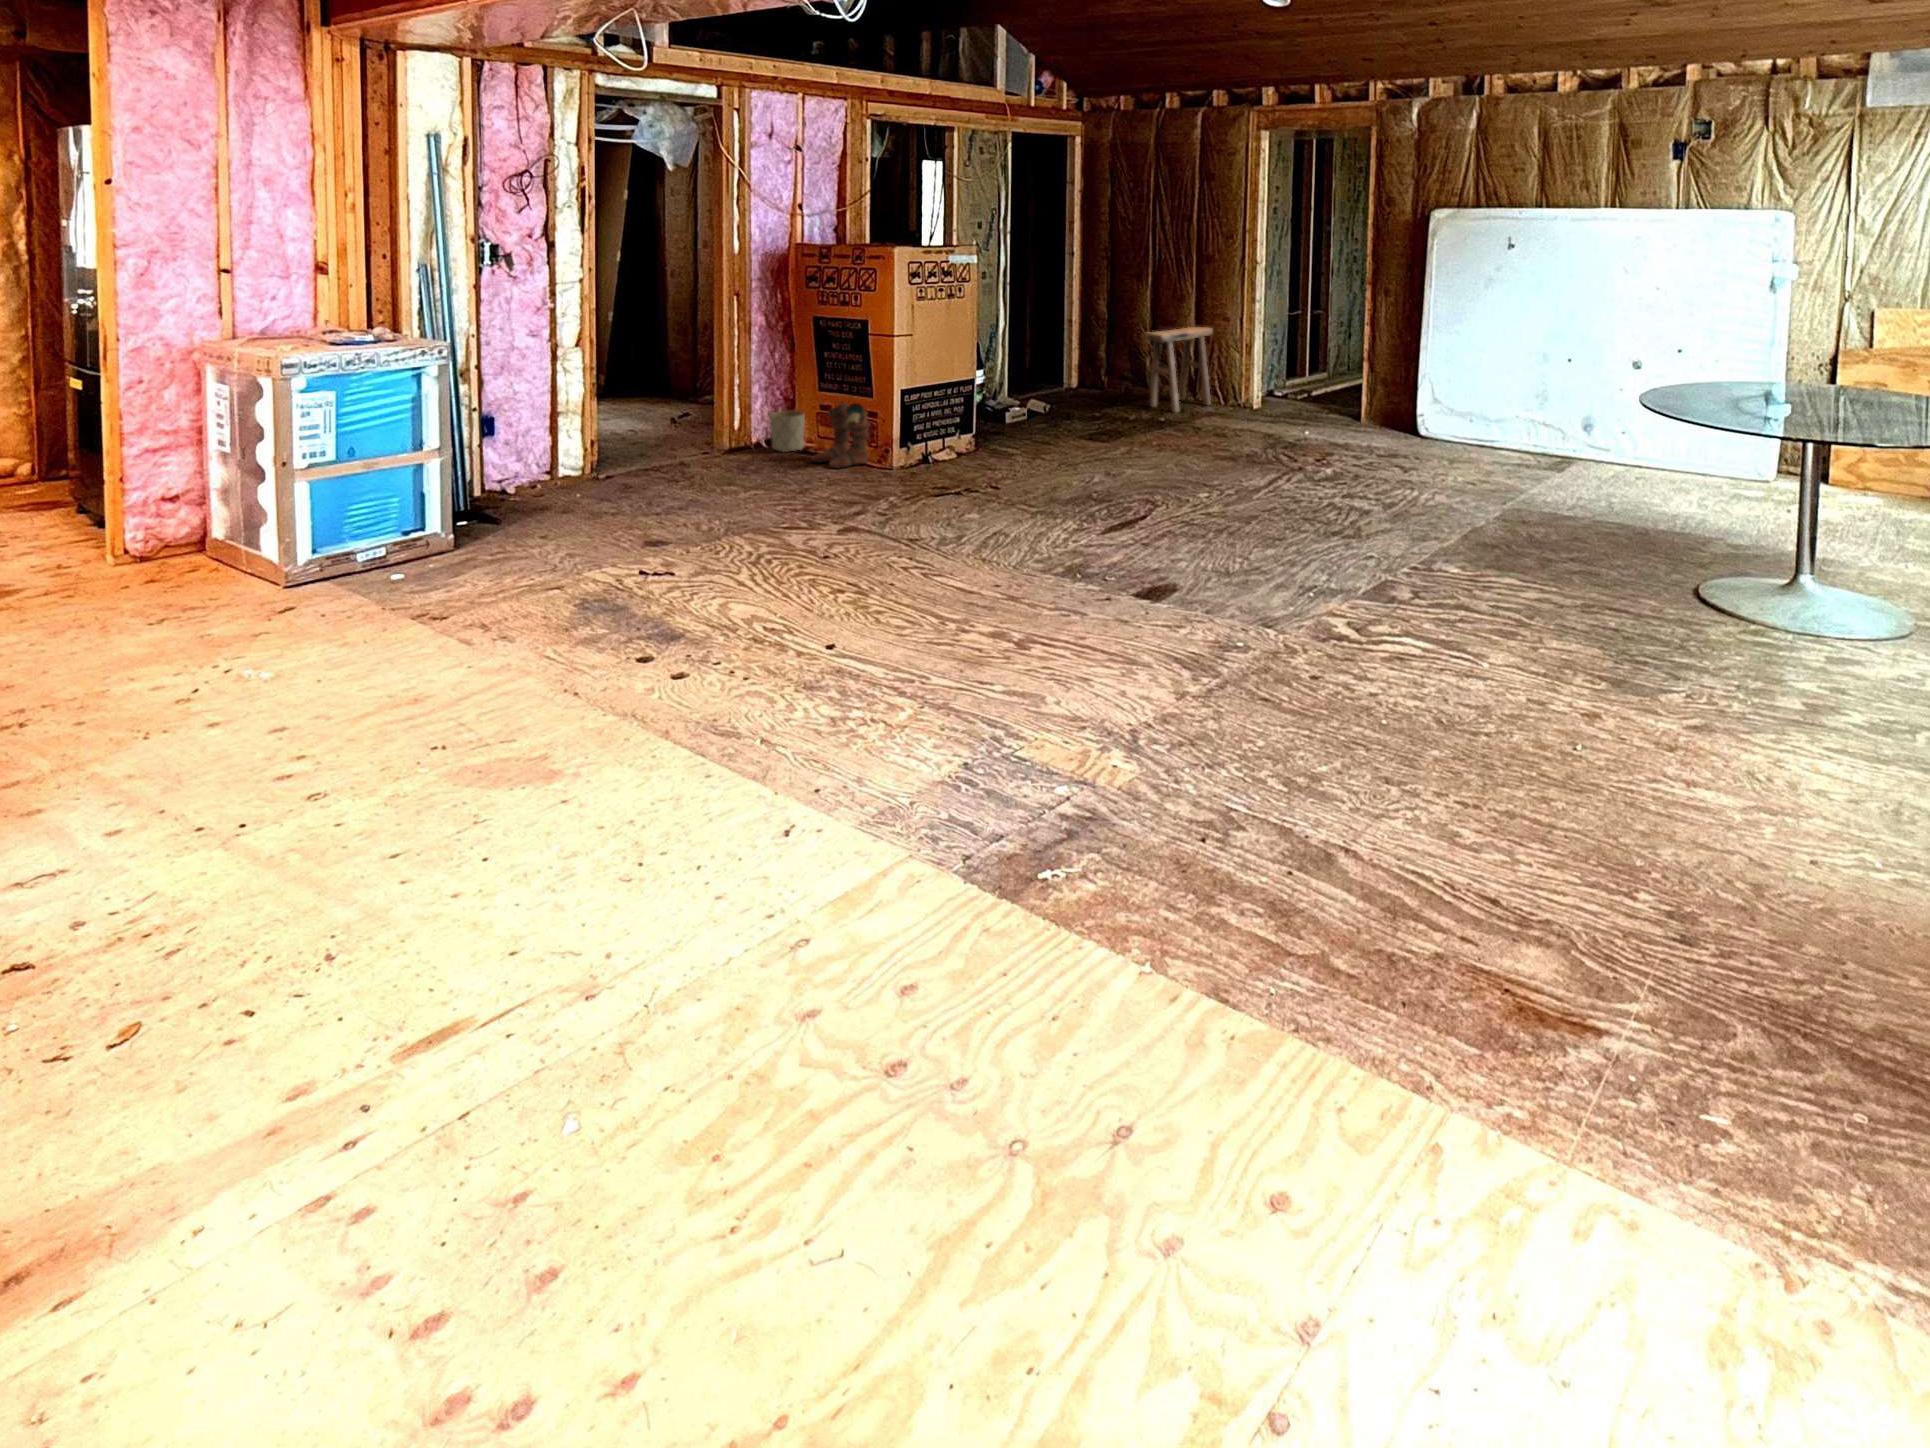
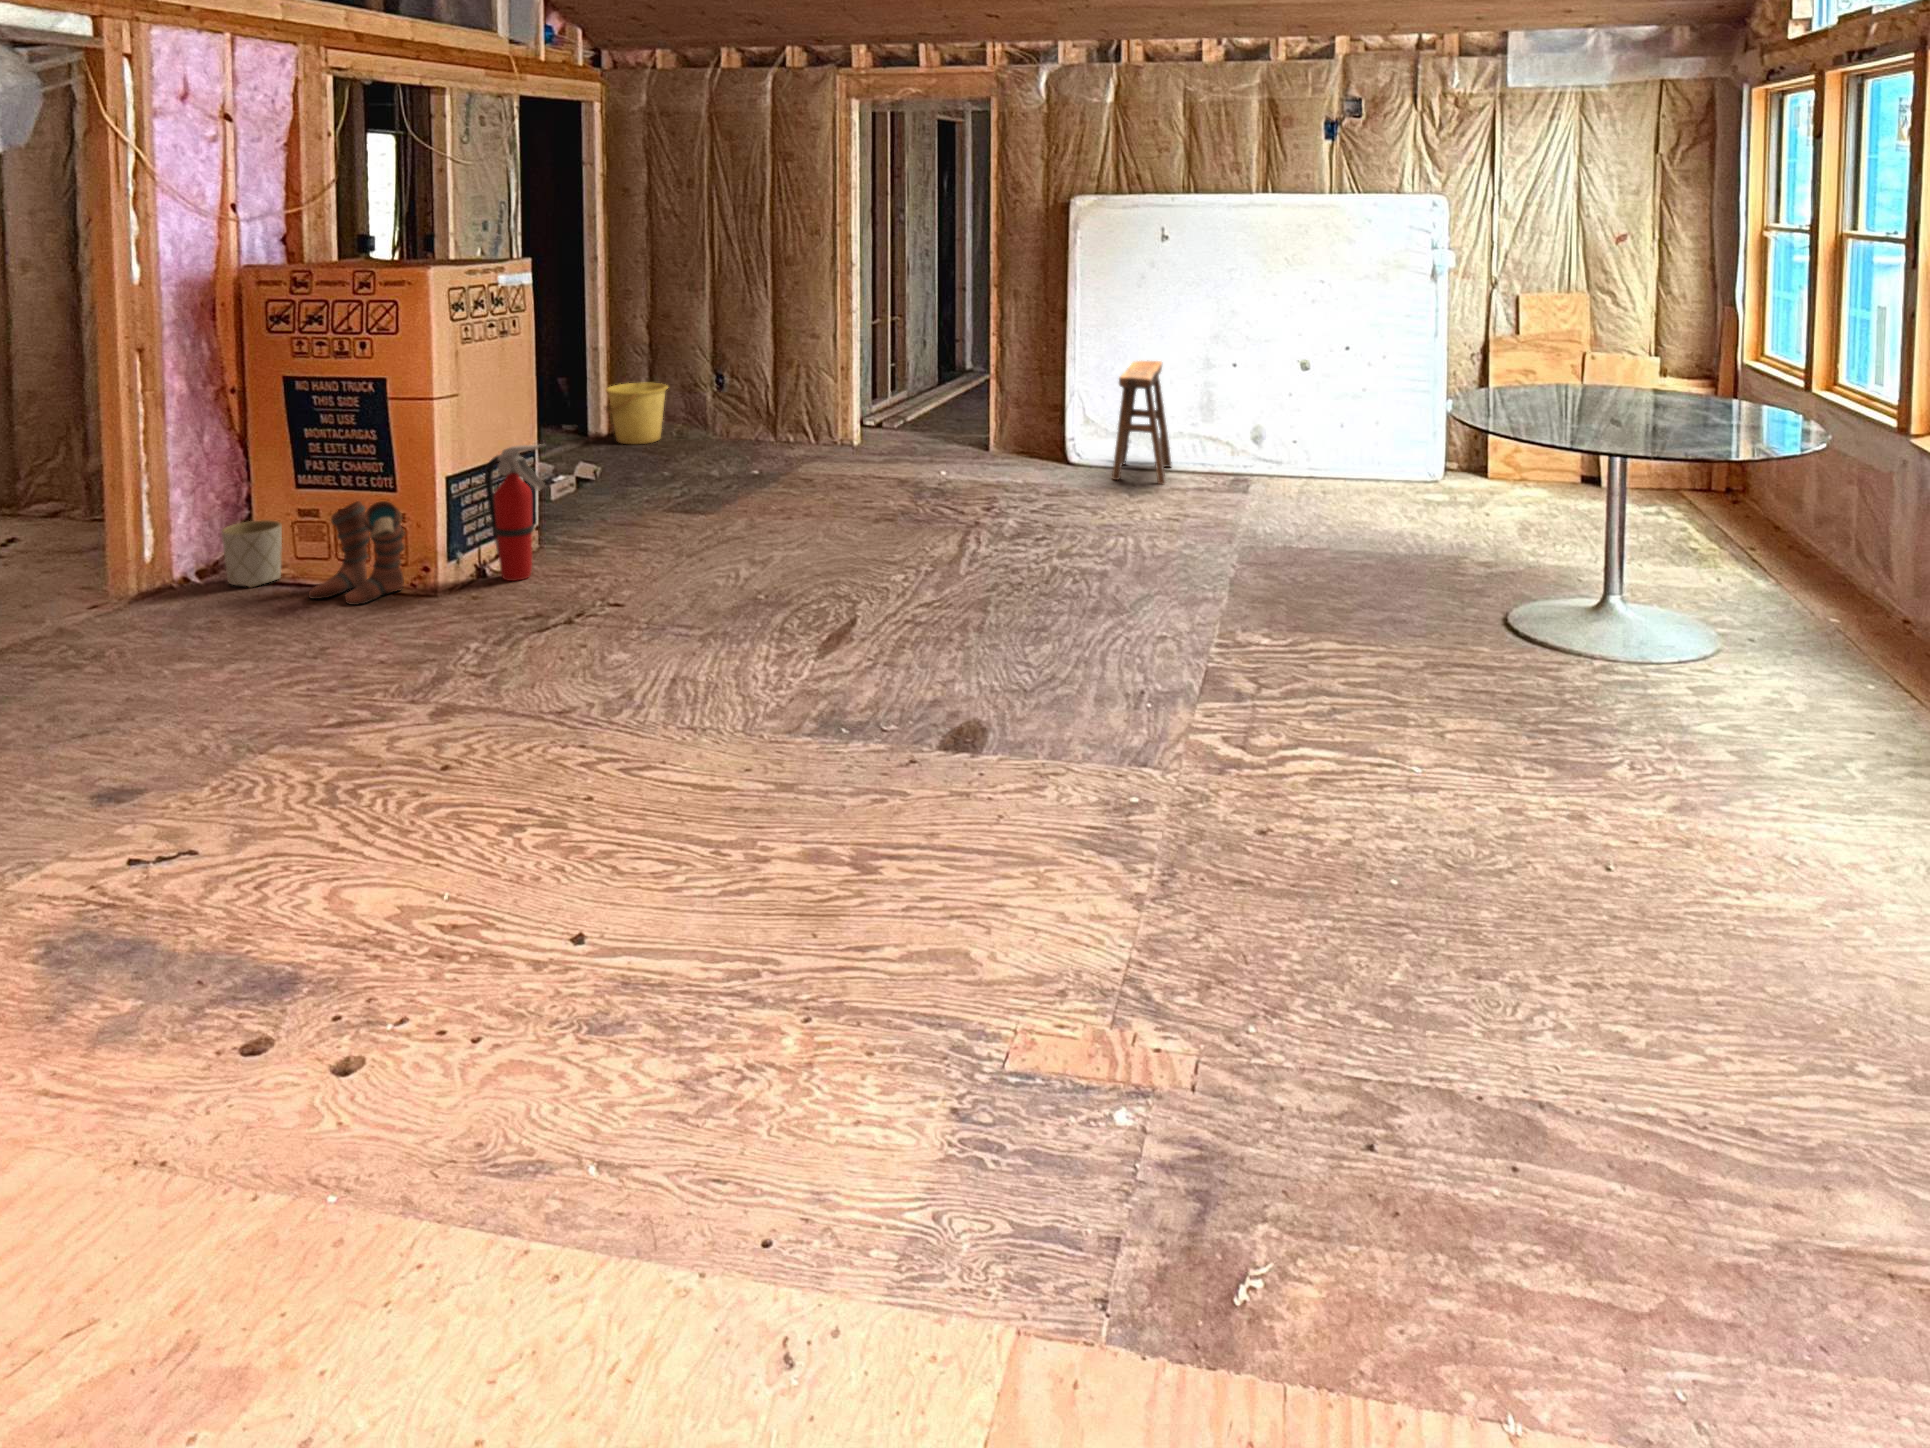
stool: present [1145,327,1213,412] -> present [1112,361,1172,484]
bucket: none [1061,348,1108,394] -> present [606,383,668,445]
fire extinguisher: none [923,373,958,467] -> present [485,444,545,581]

